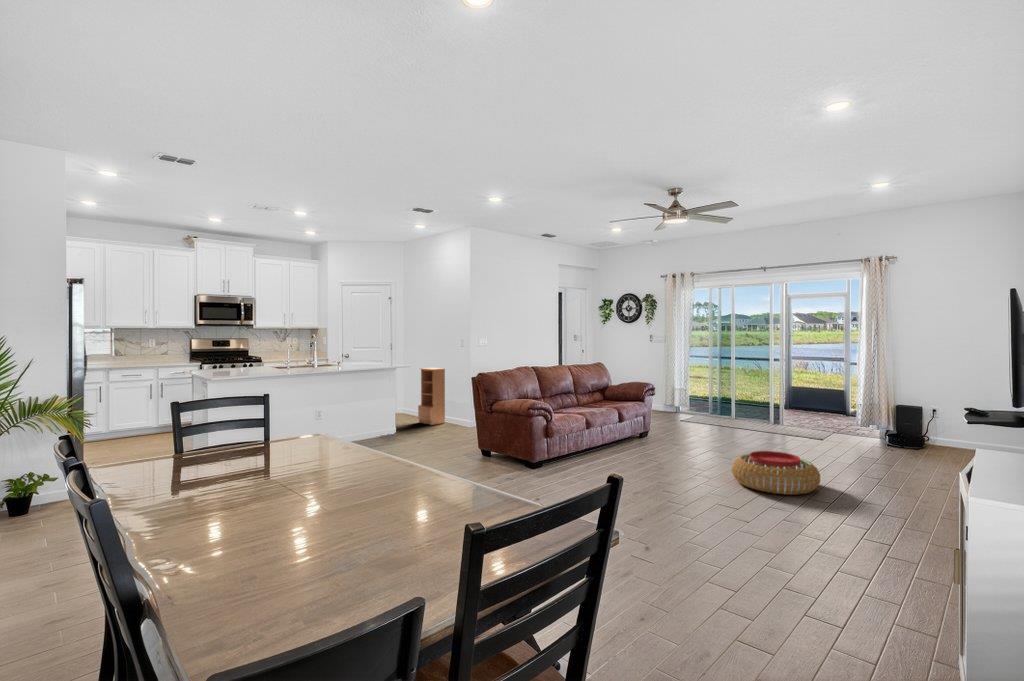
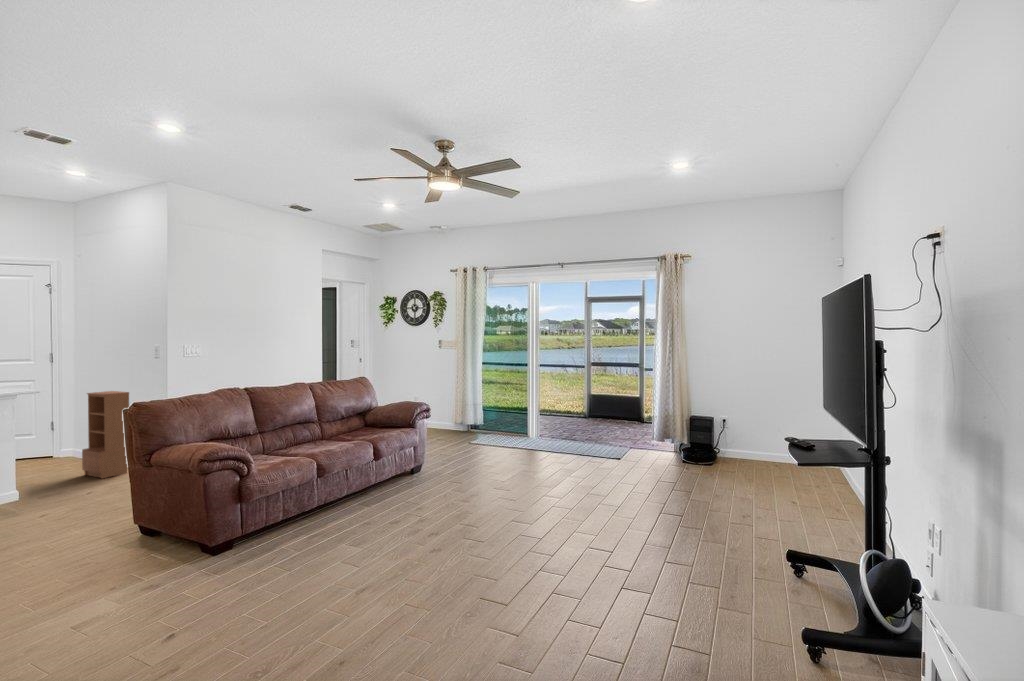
pouf: present [732,451,820,495] -> none [502,496,608,561]

